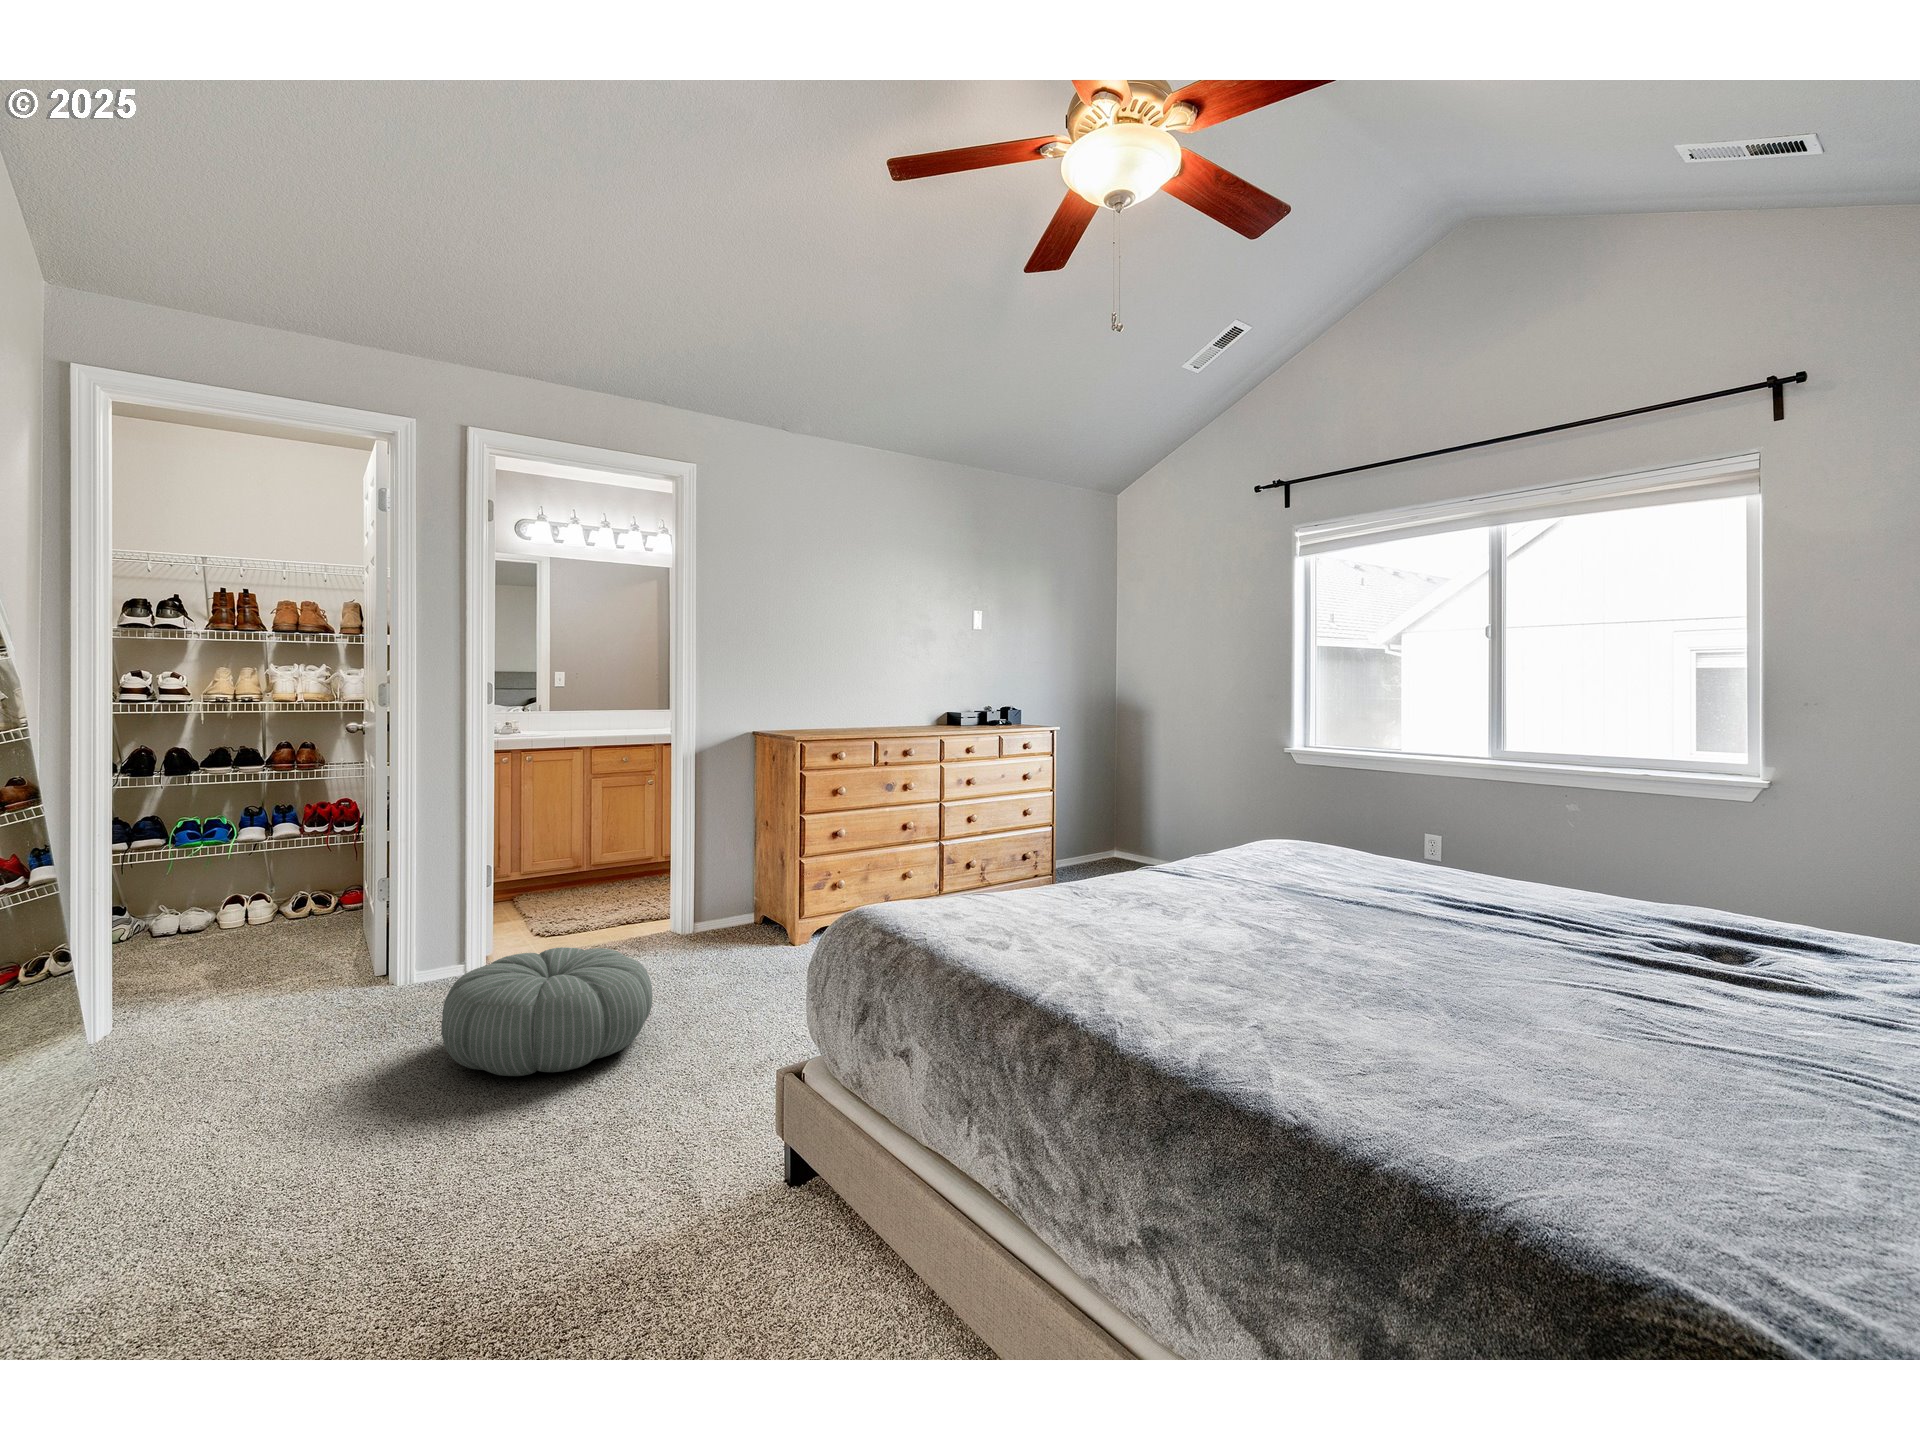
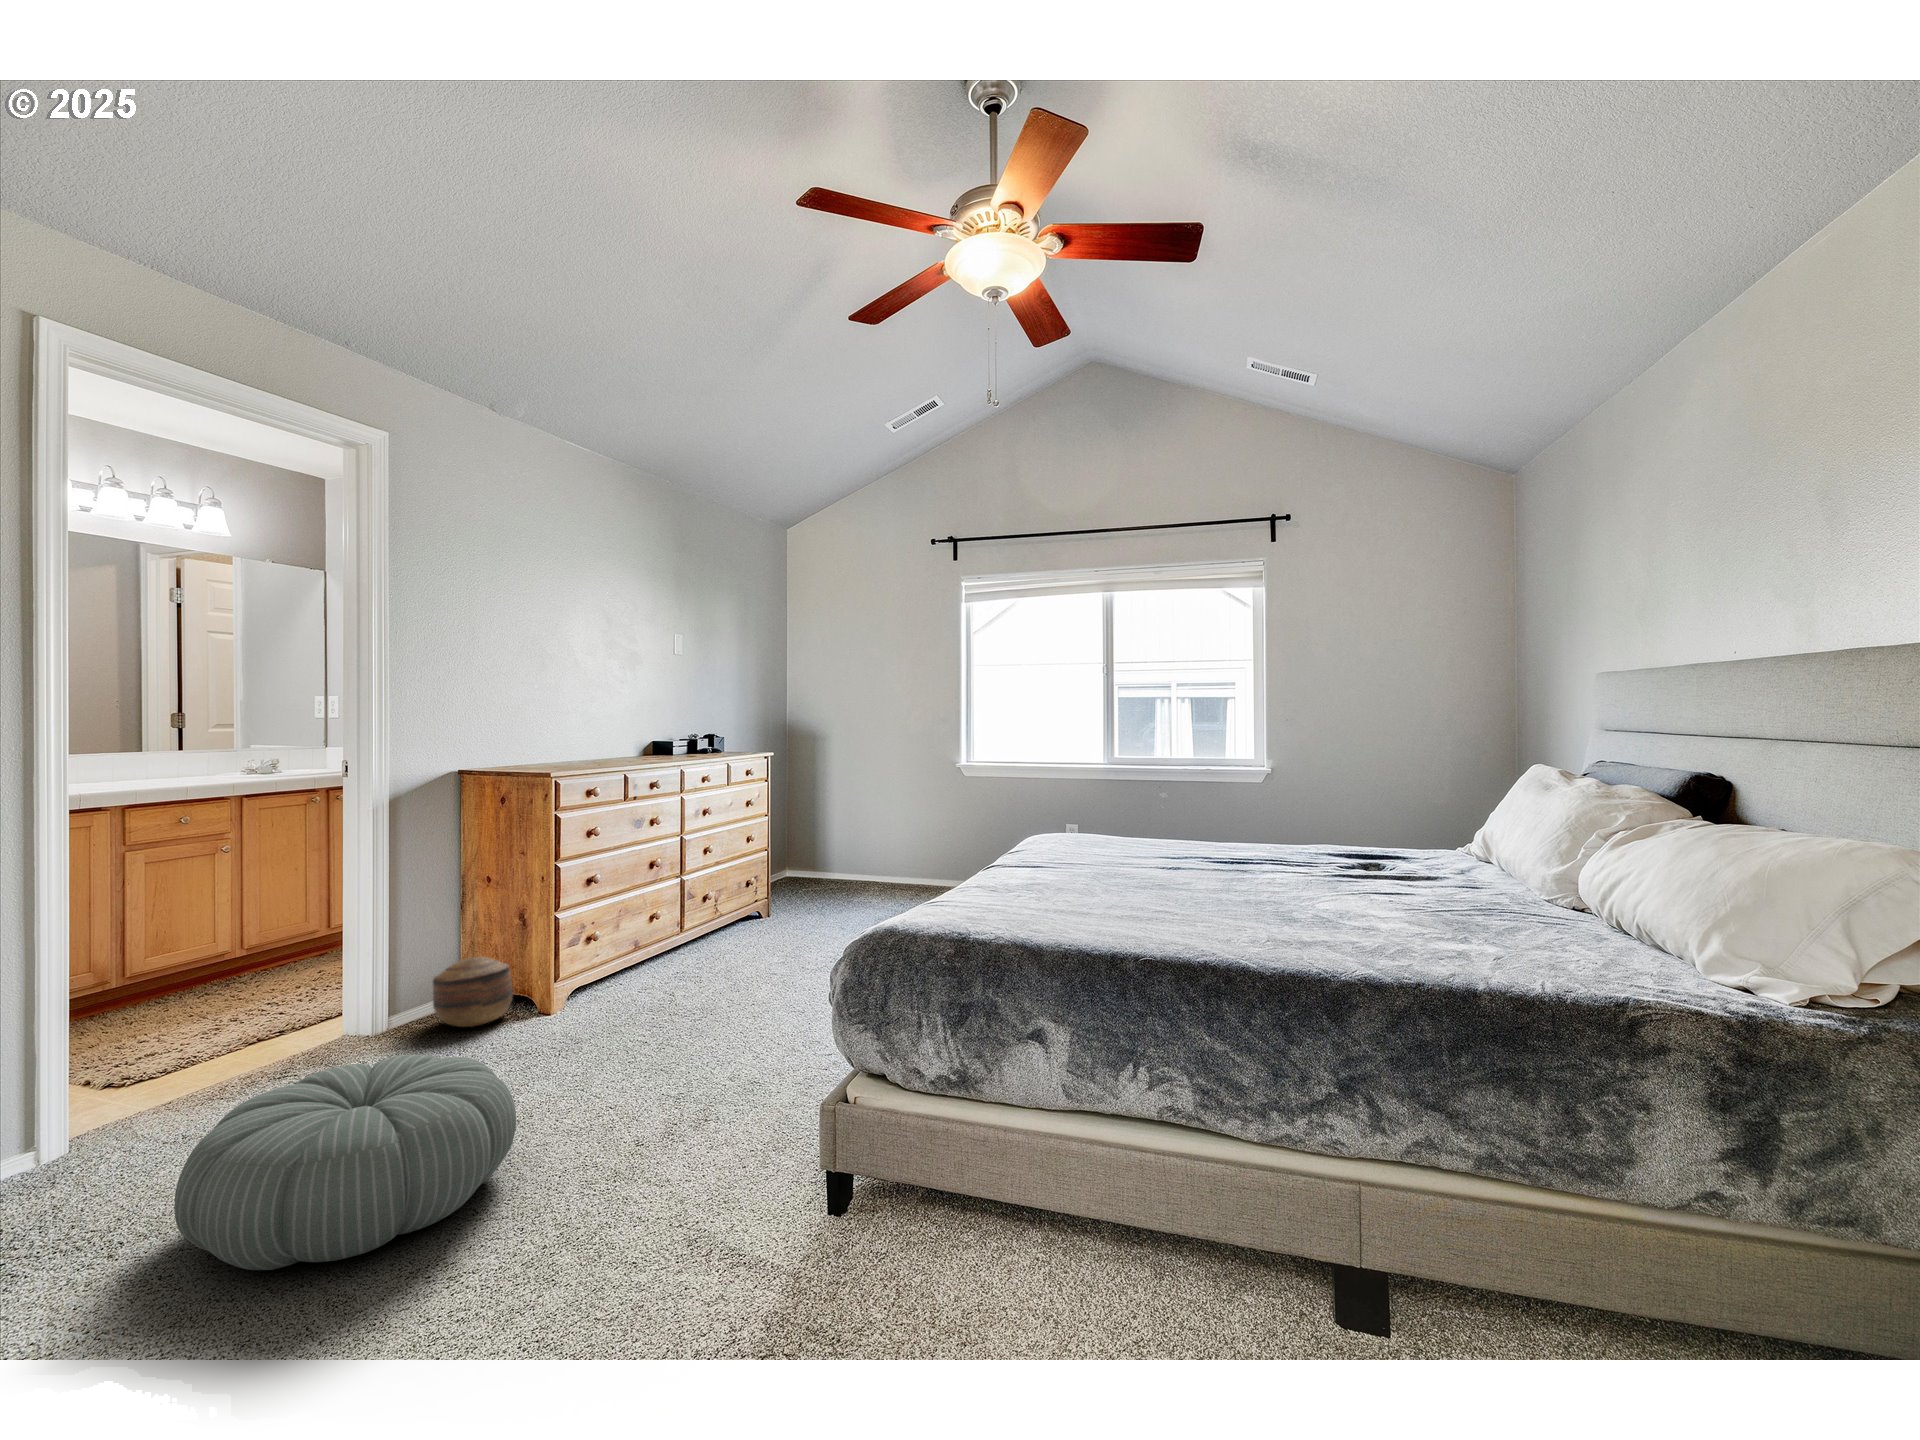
basket: none [715,887,772,941] -> present [433,956,513,1027]

